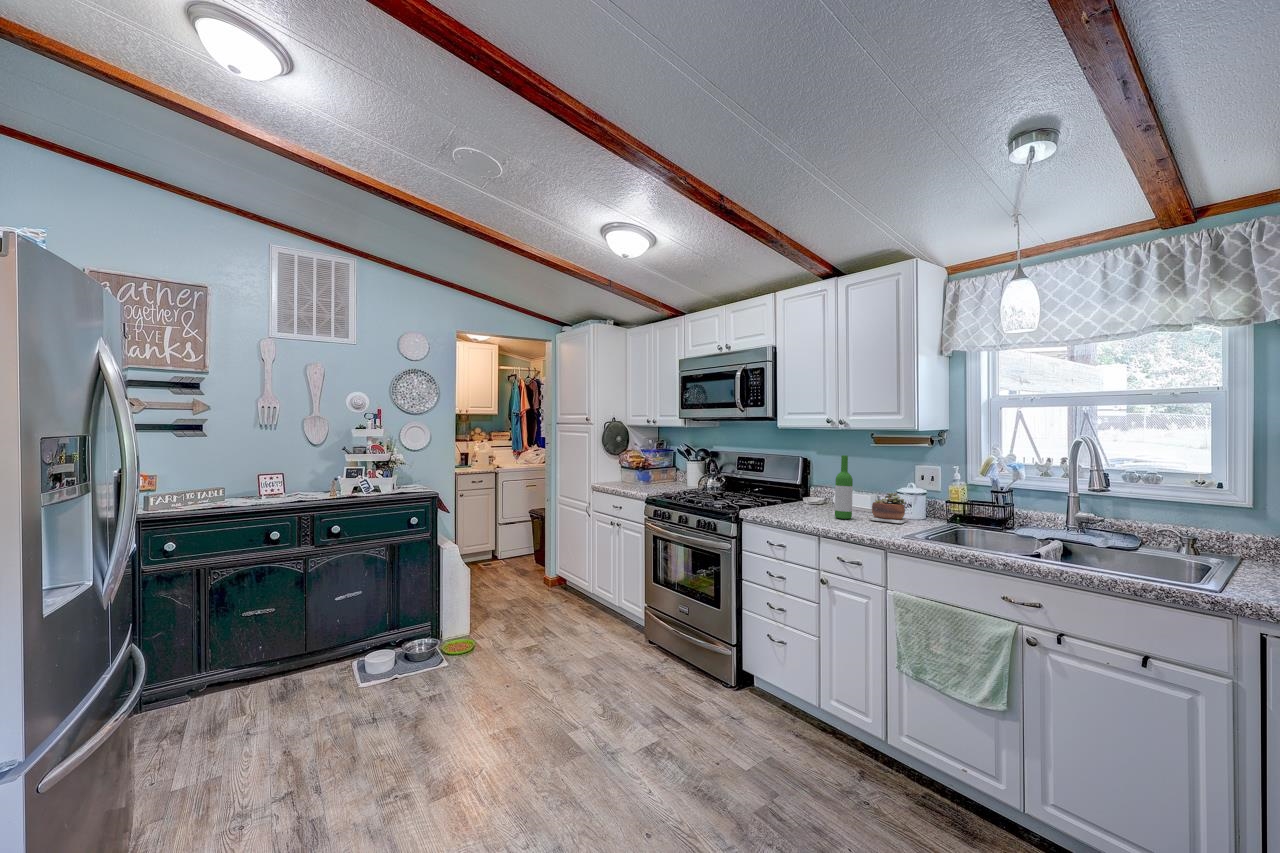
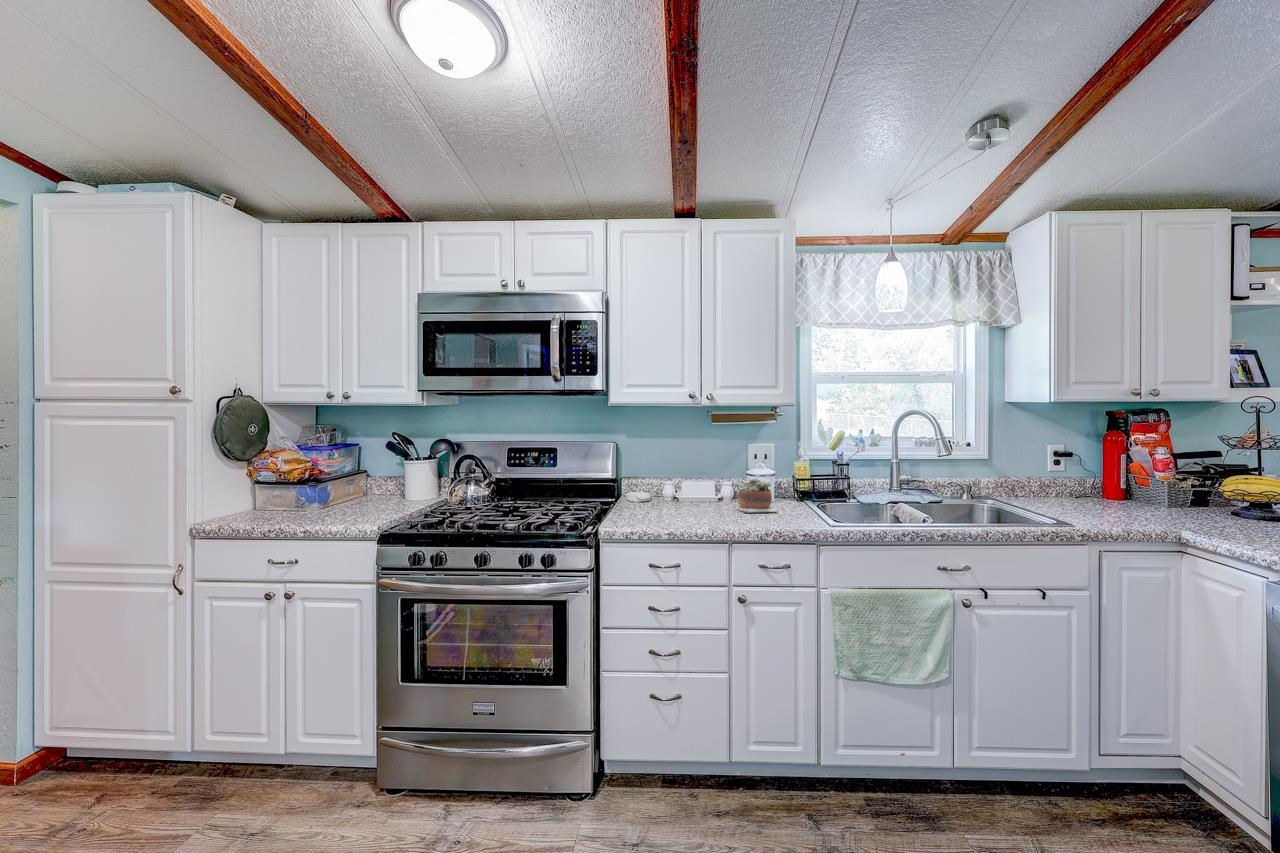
wine bottle: present [835,455,853,519] -> none [710,439,729,515]

